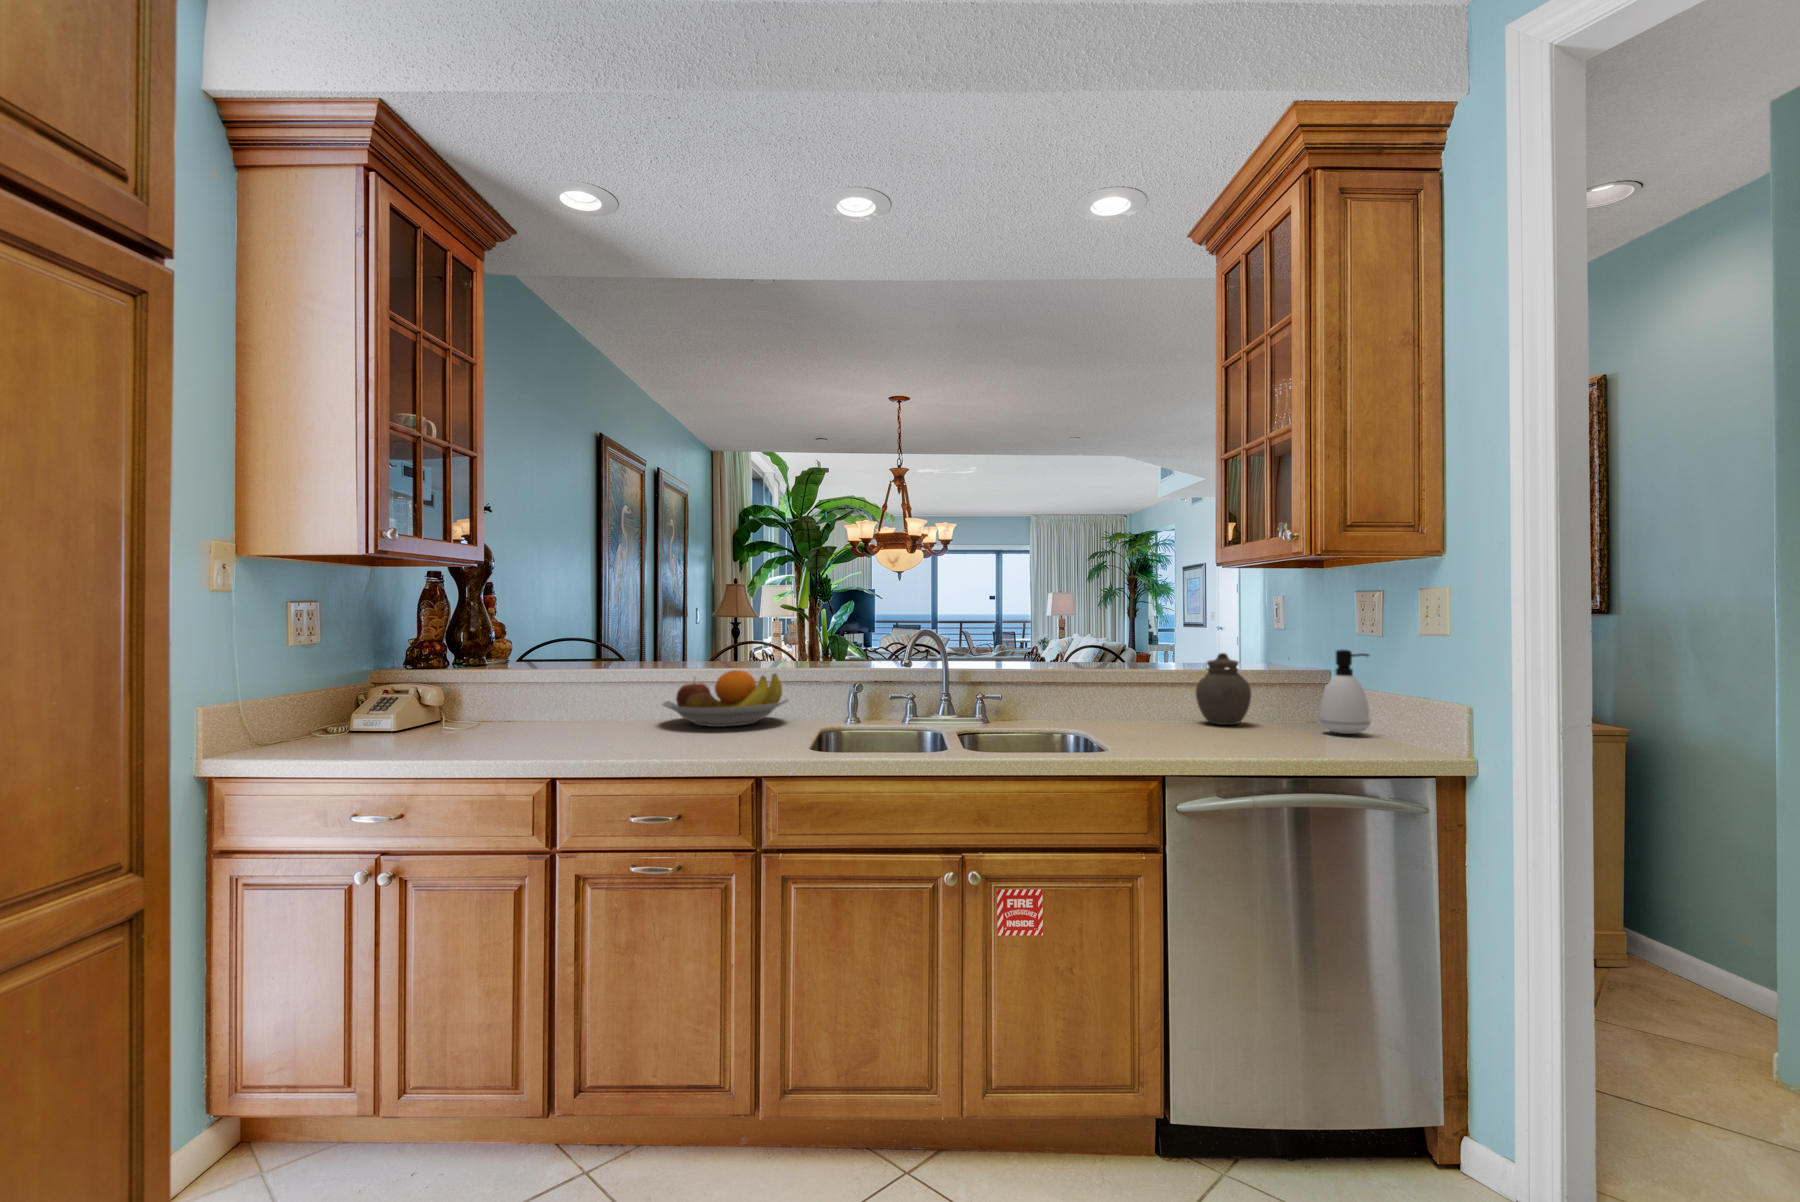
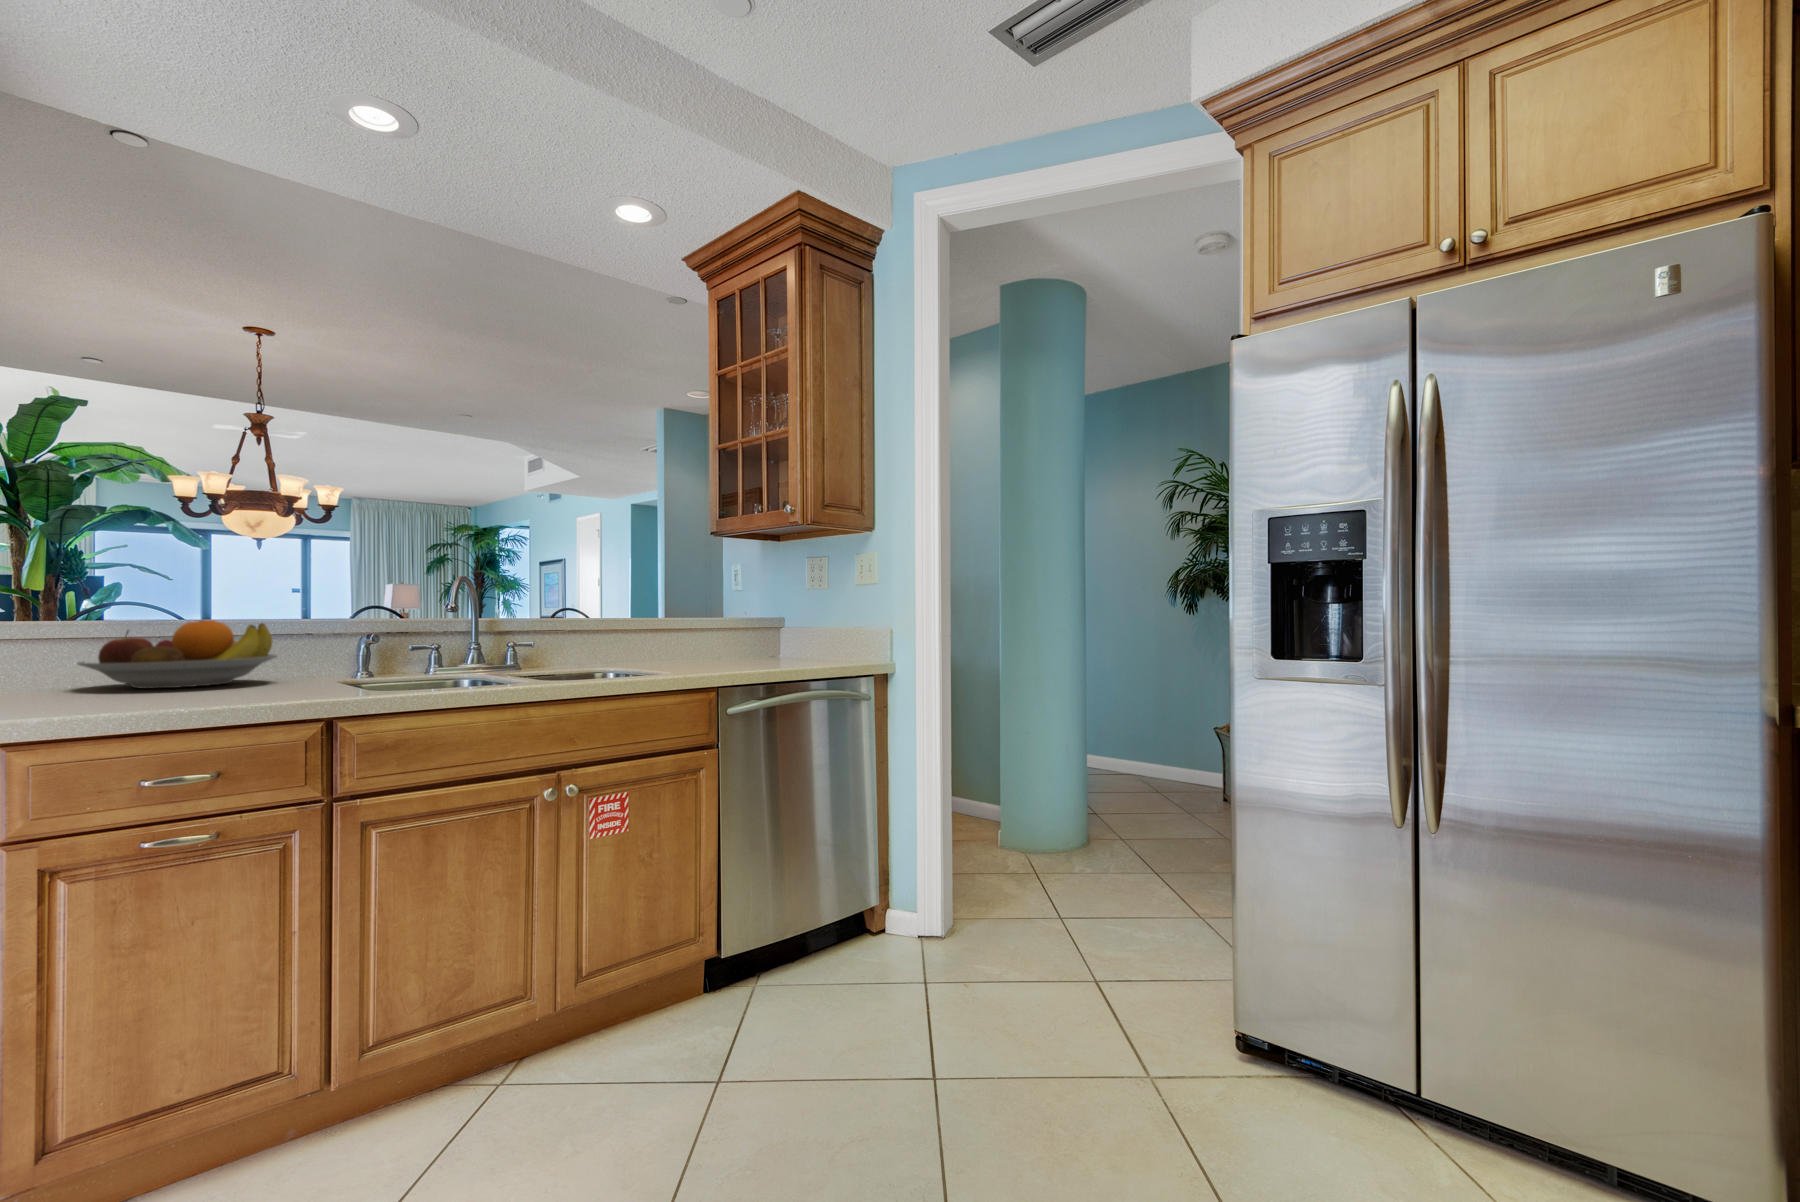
soap dispenser: present [1320,649,1371,734] -> none [783,599,817,661]
jar: present [1196,653,1251,725] -> none [689,604,732,662]

